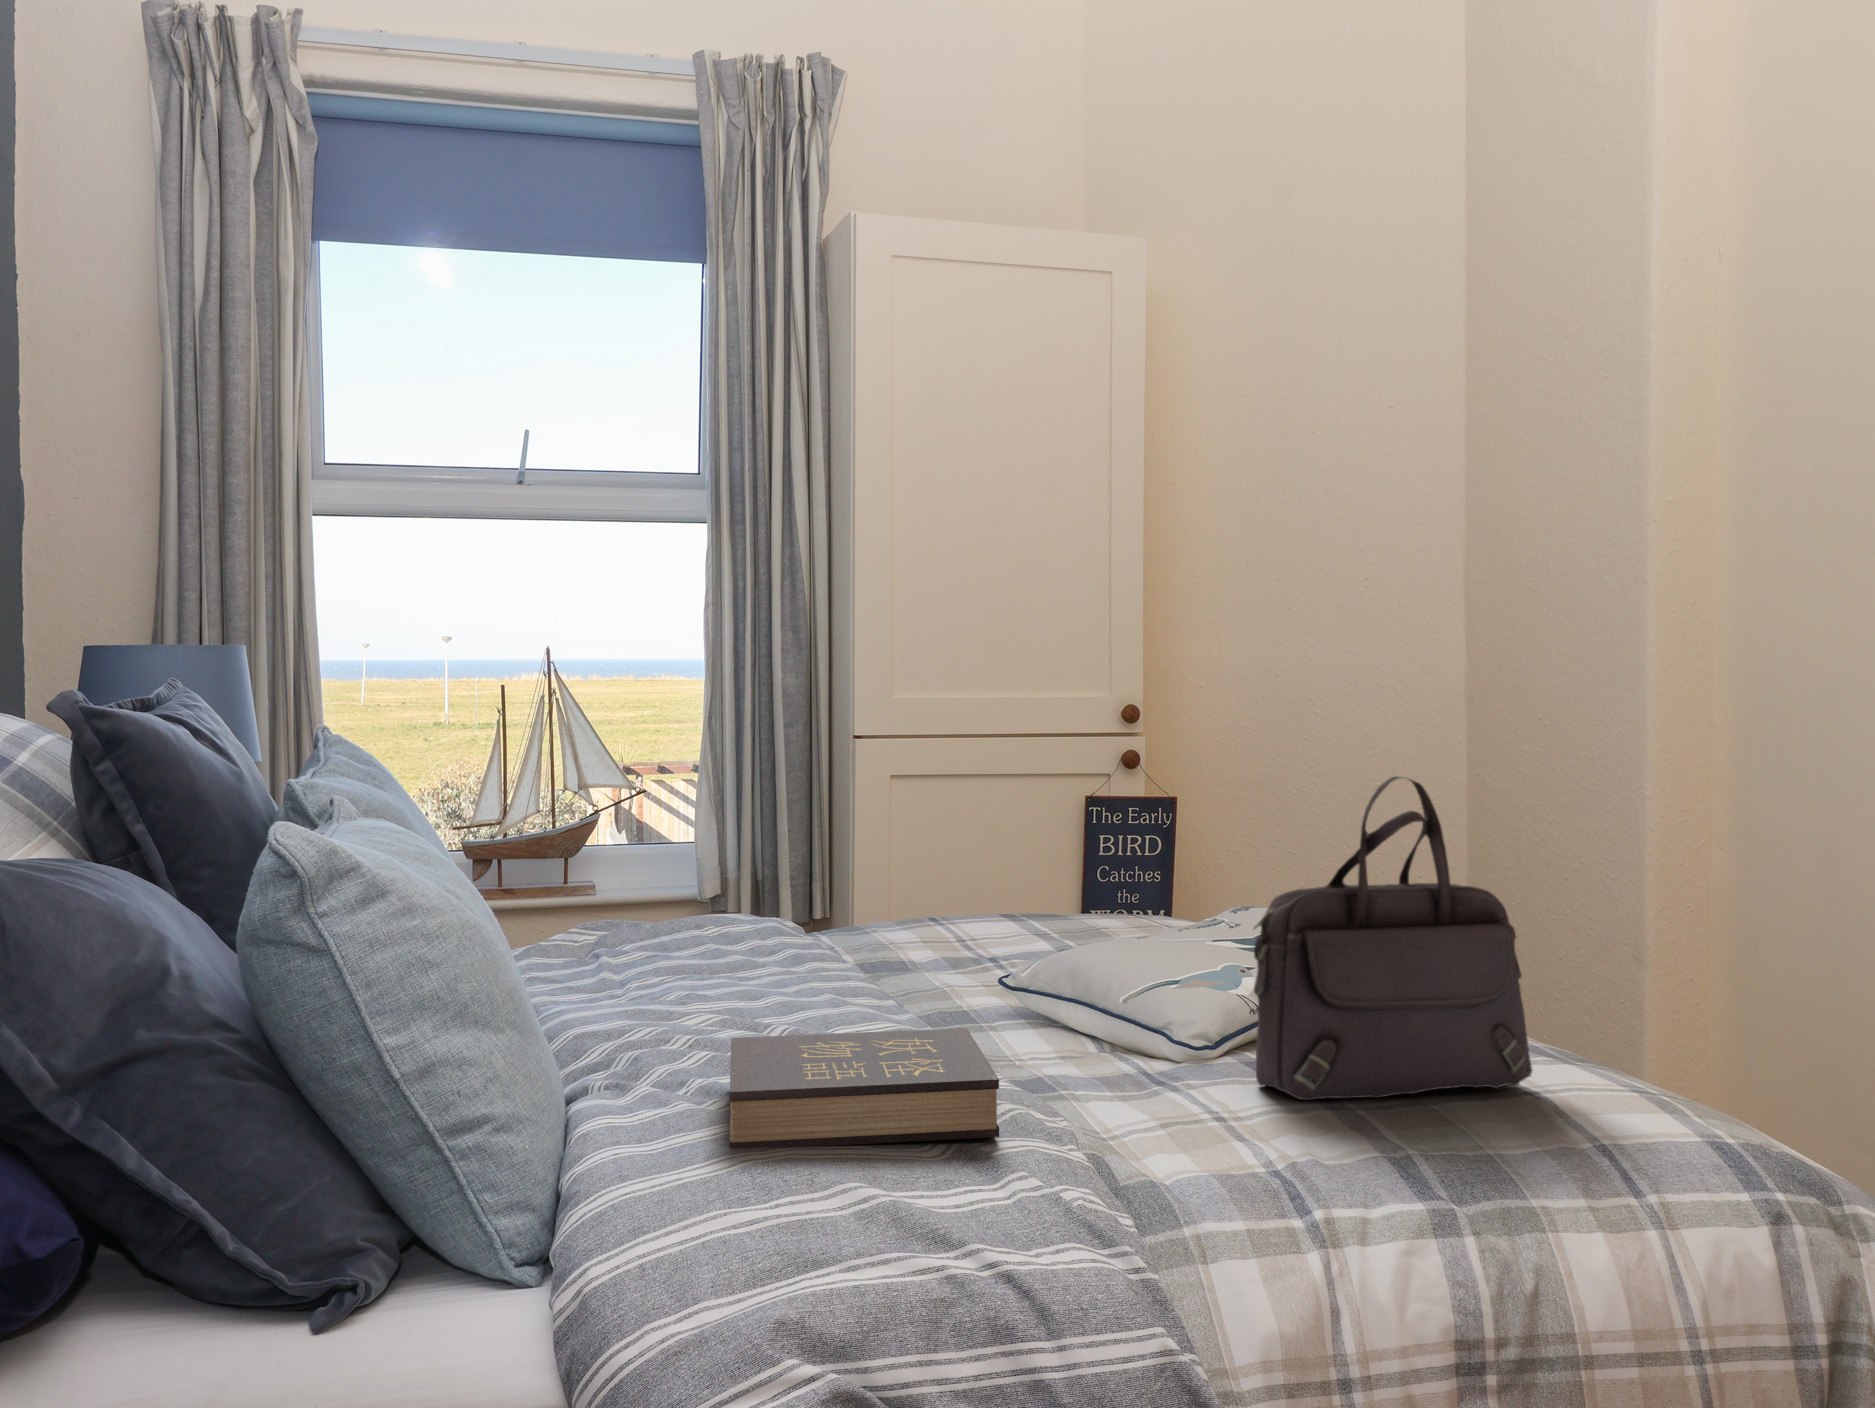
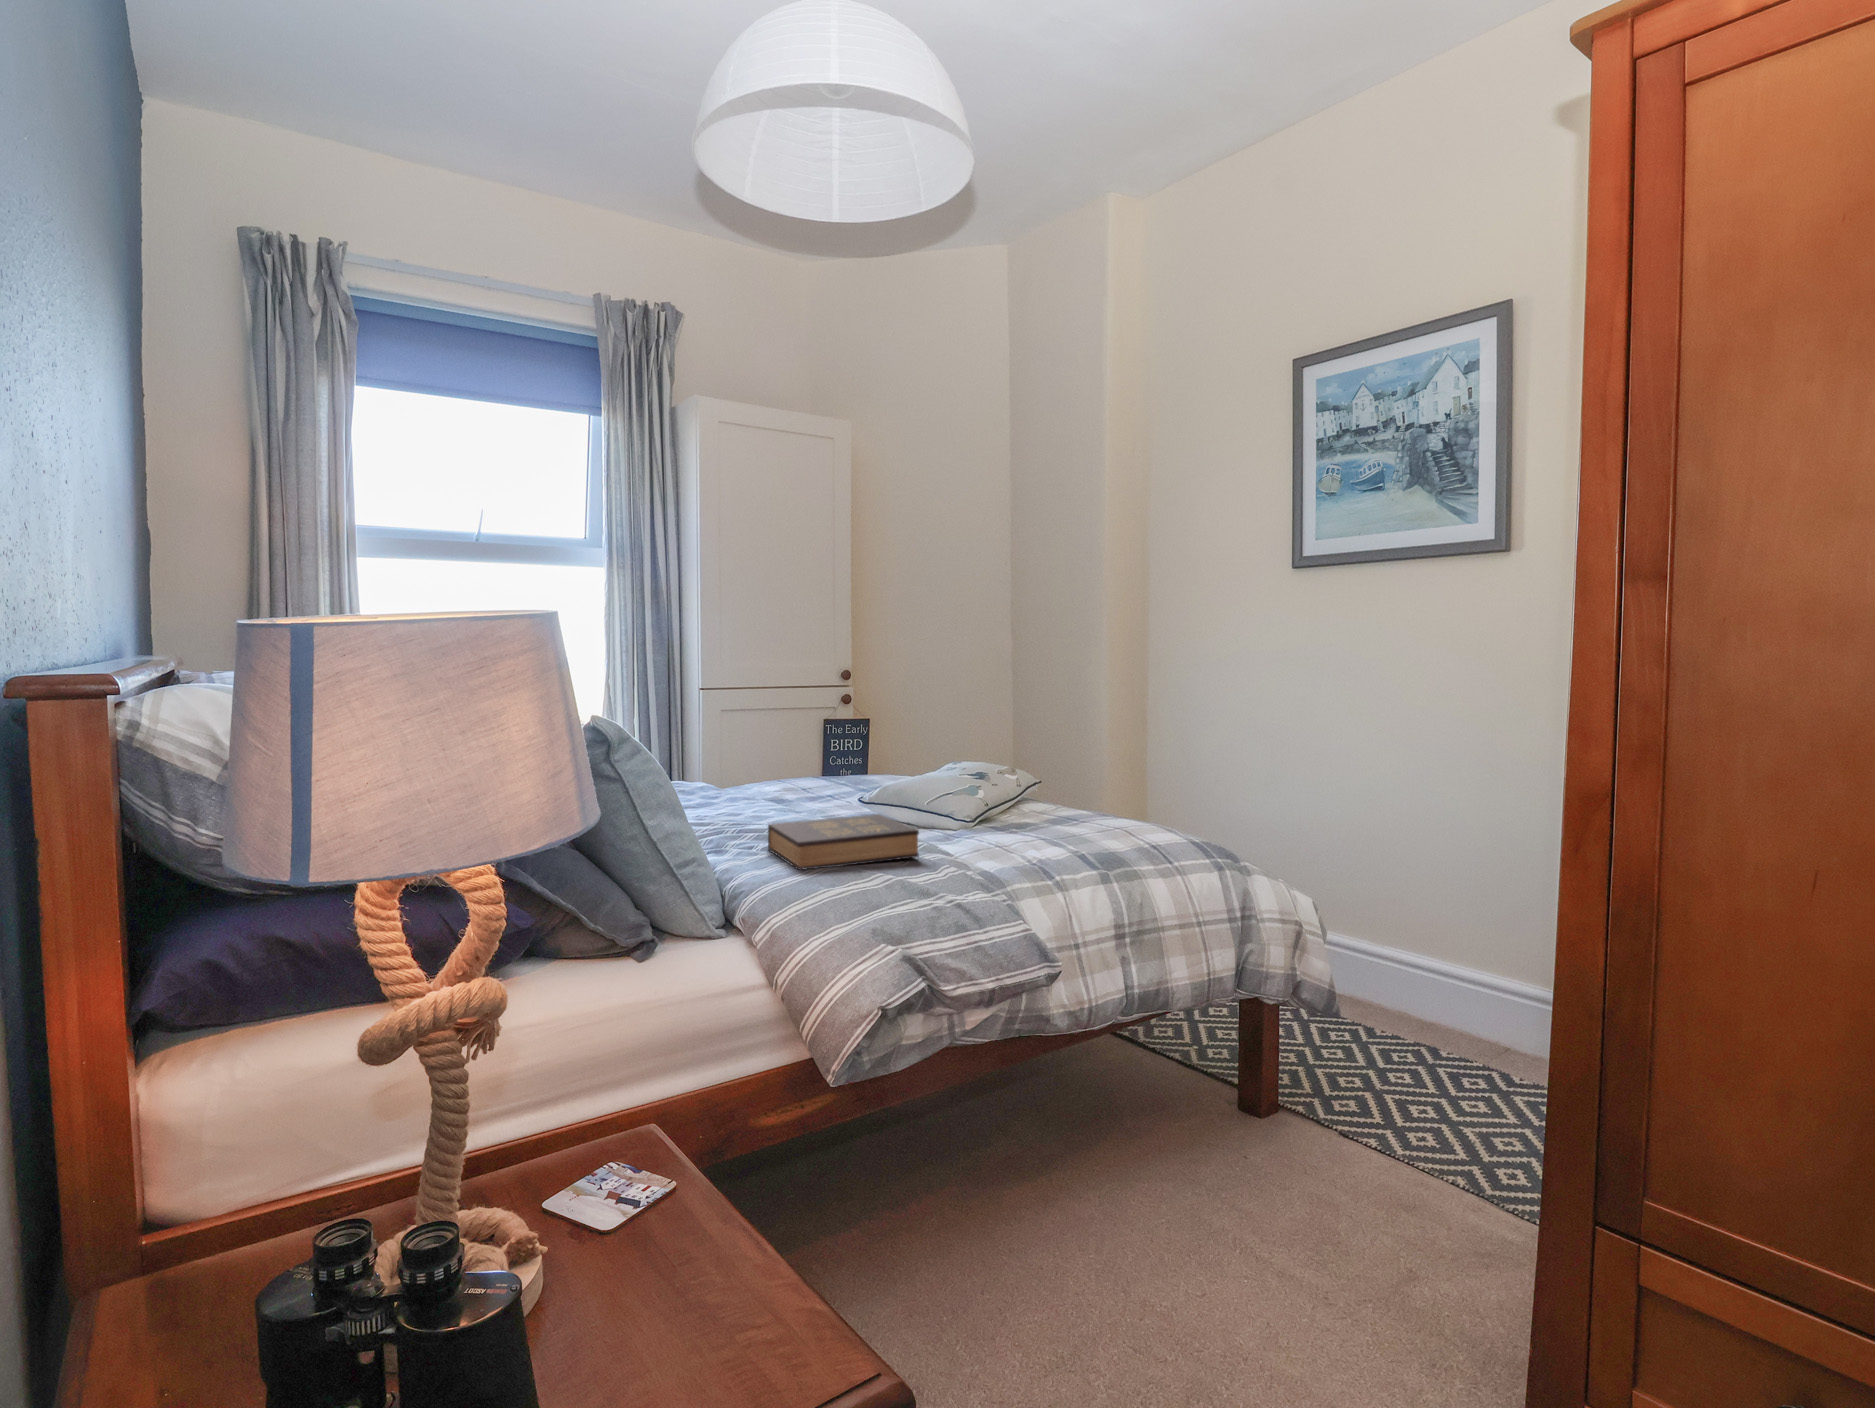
handbag: present [1254,776,1532,1100] -> none [1005,690,1115,838]

